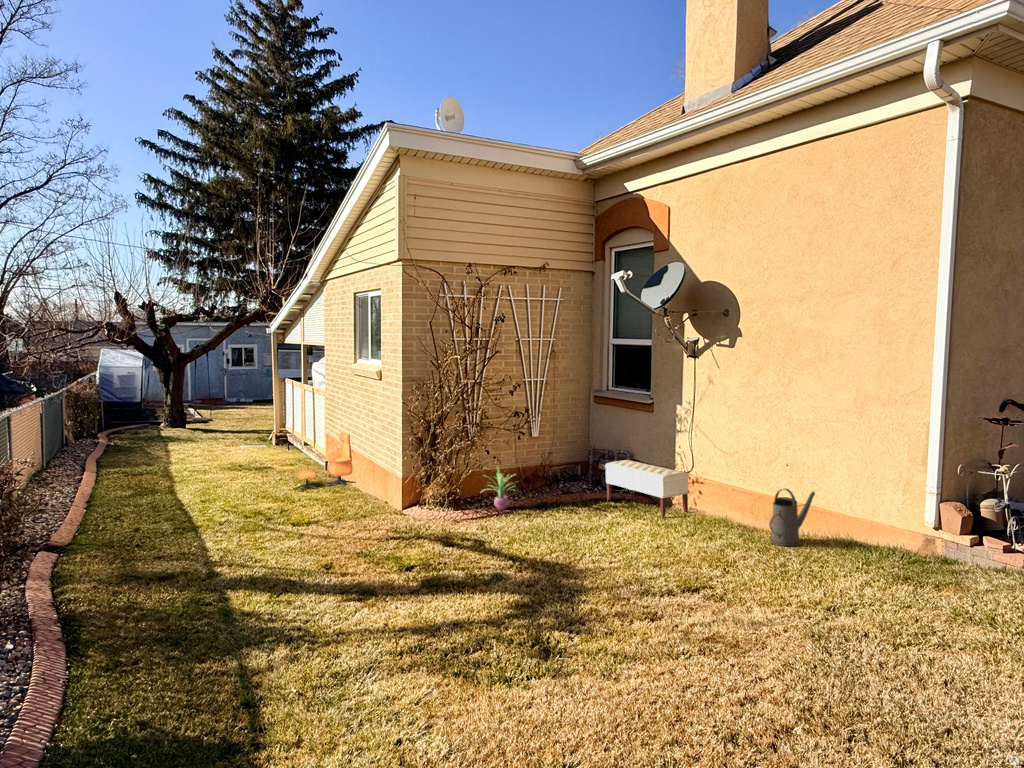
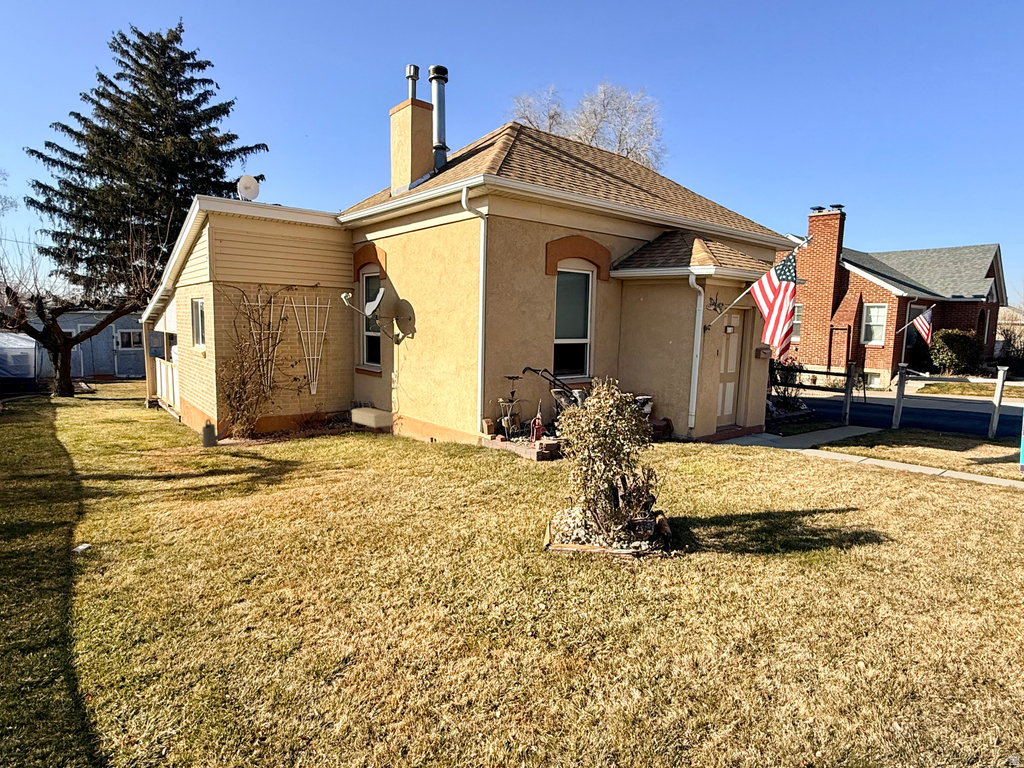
lounge chair: present [293,432,356,491] -> none [148,394,196,434]
decorative plant: present [482,466,509,510] -> none [267,412,296,439]
watering can: present [769,489,815,546] -> present [198,419,231,447]

